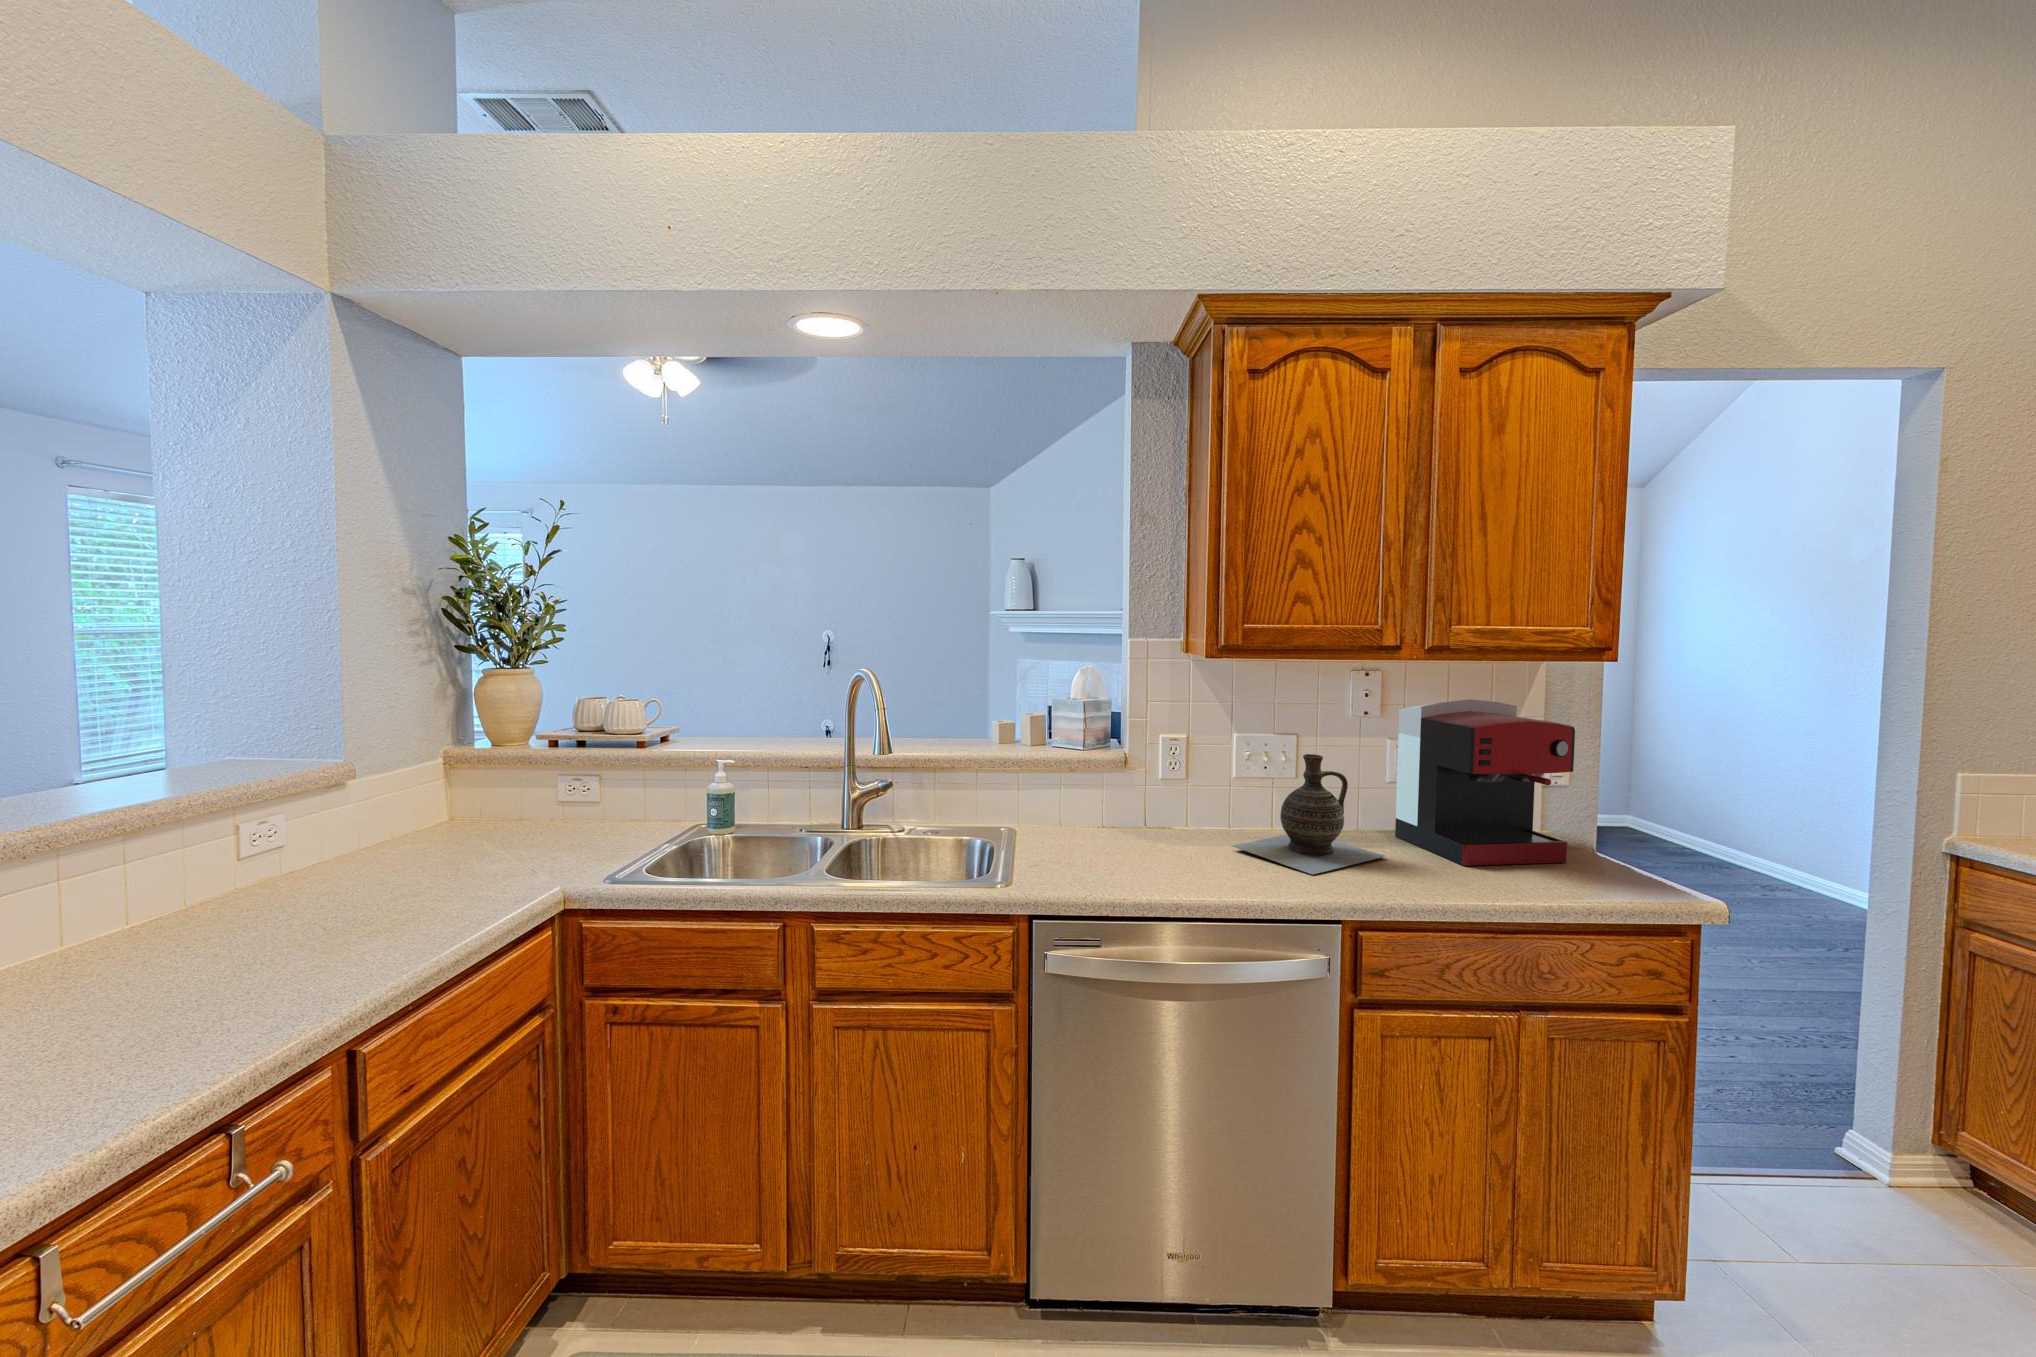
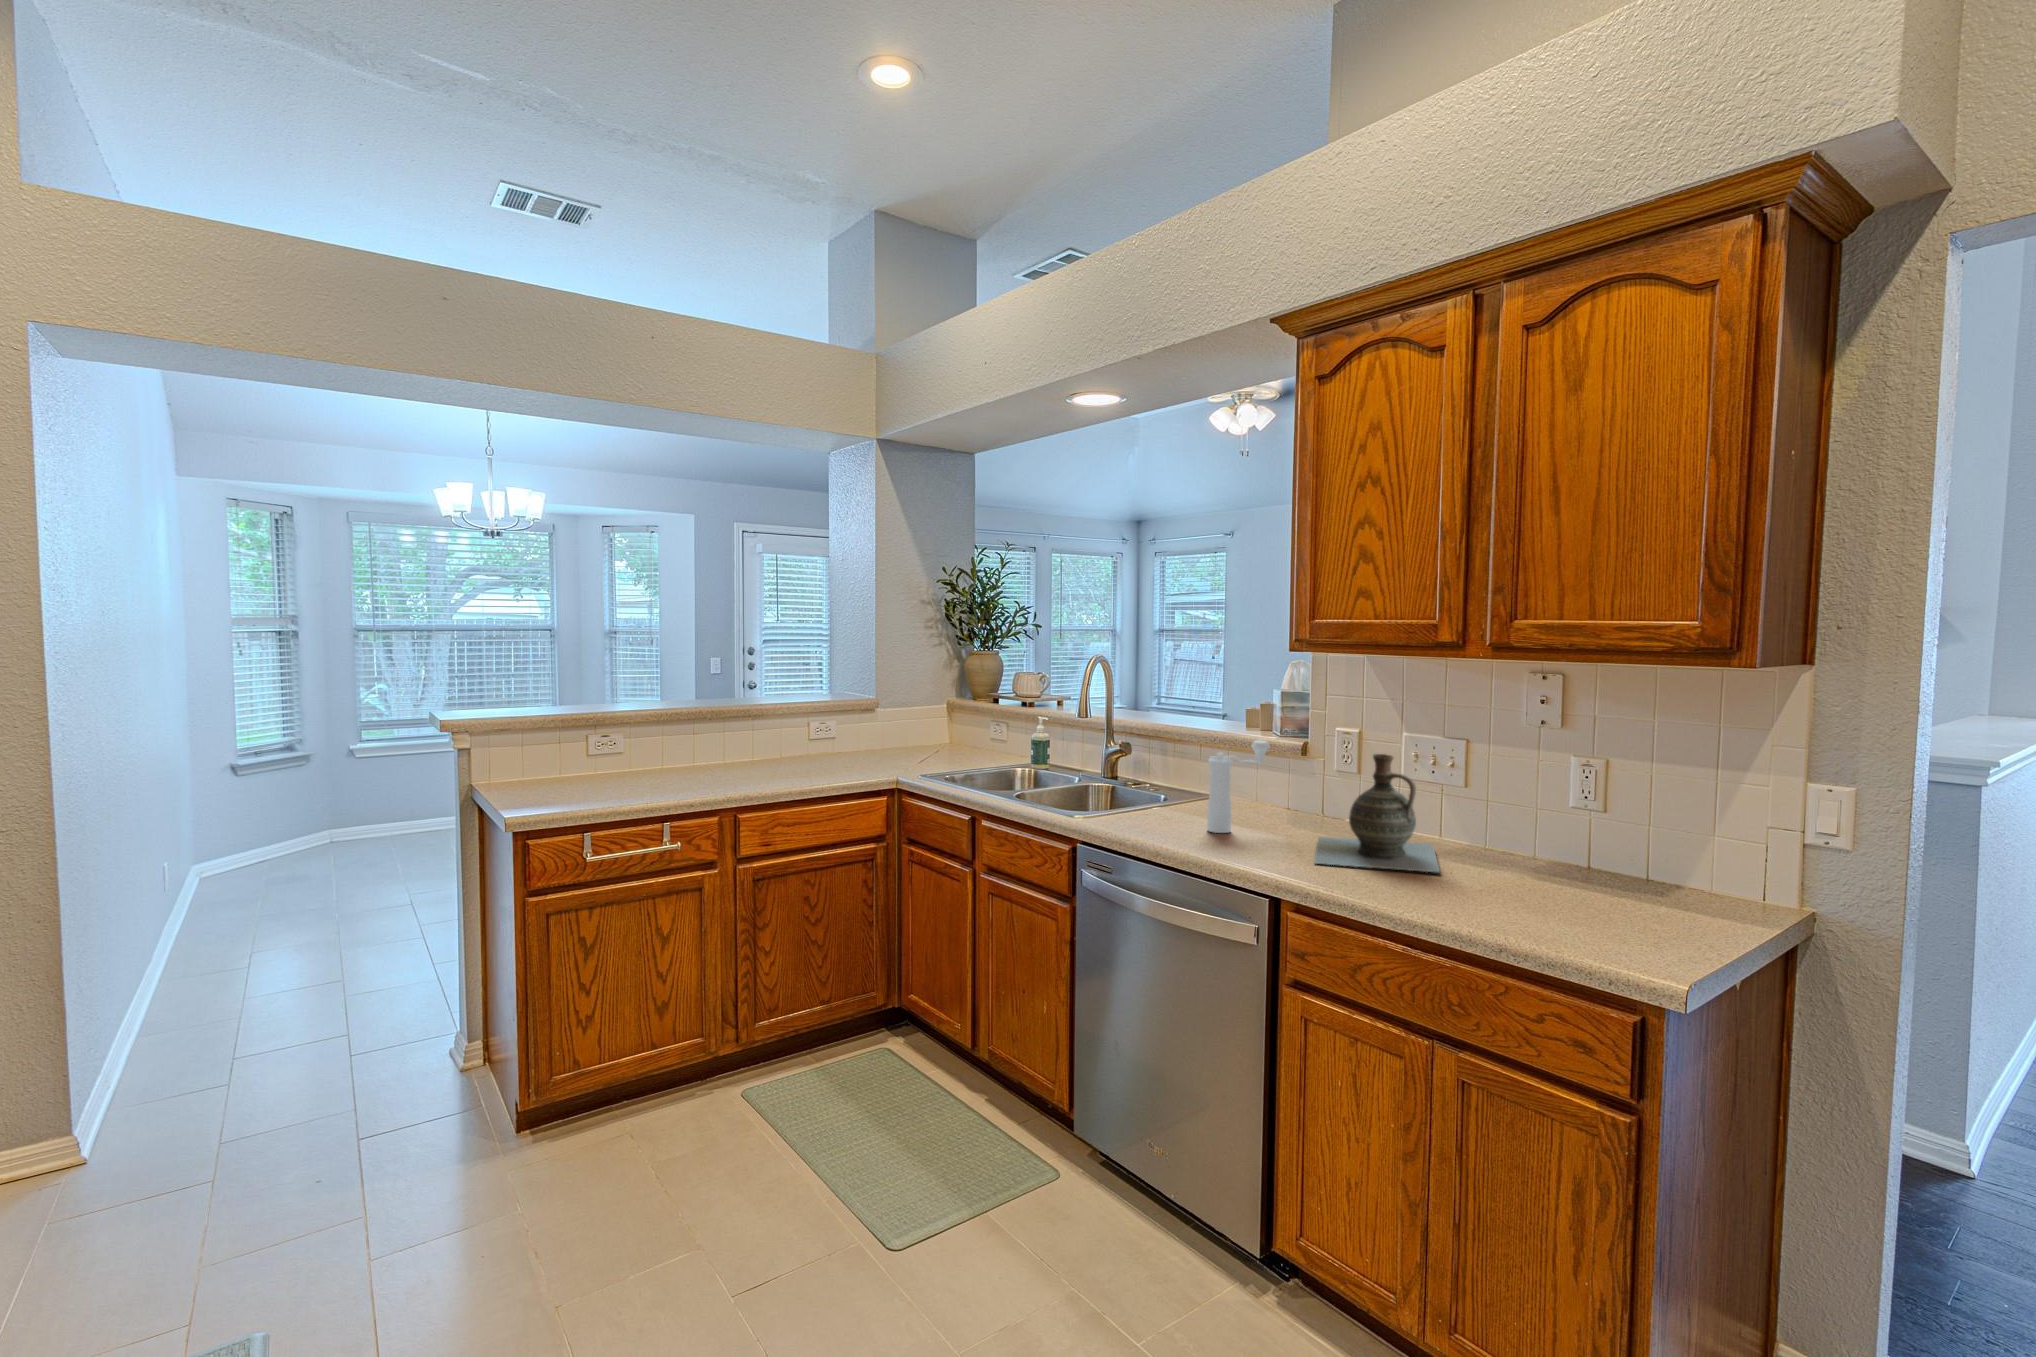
coffee maker: present [1395,699,1575,866] -> none [1499,713,1690,926]
pepper mill: none [1134,755,1168,866] -> present [1207,741,1269,833]

